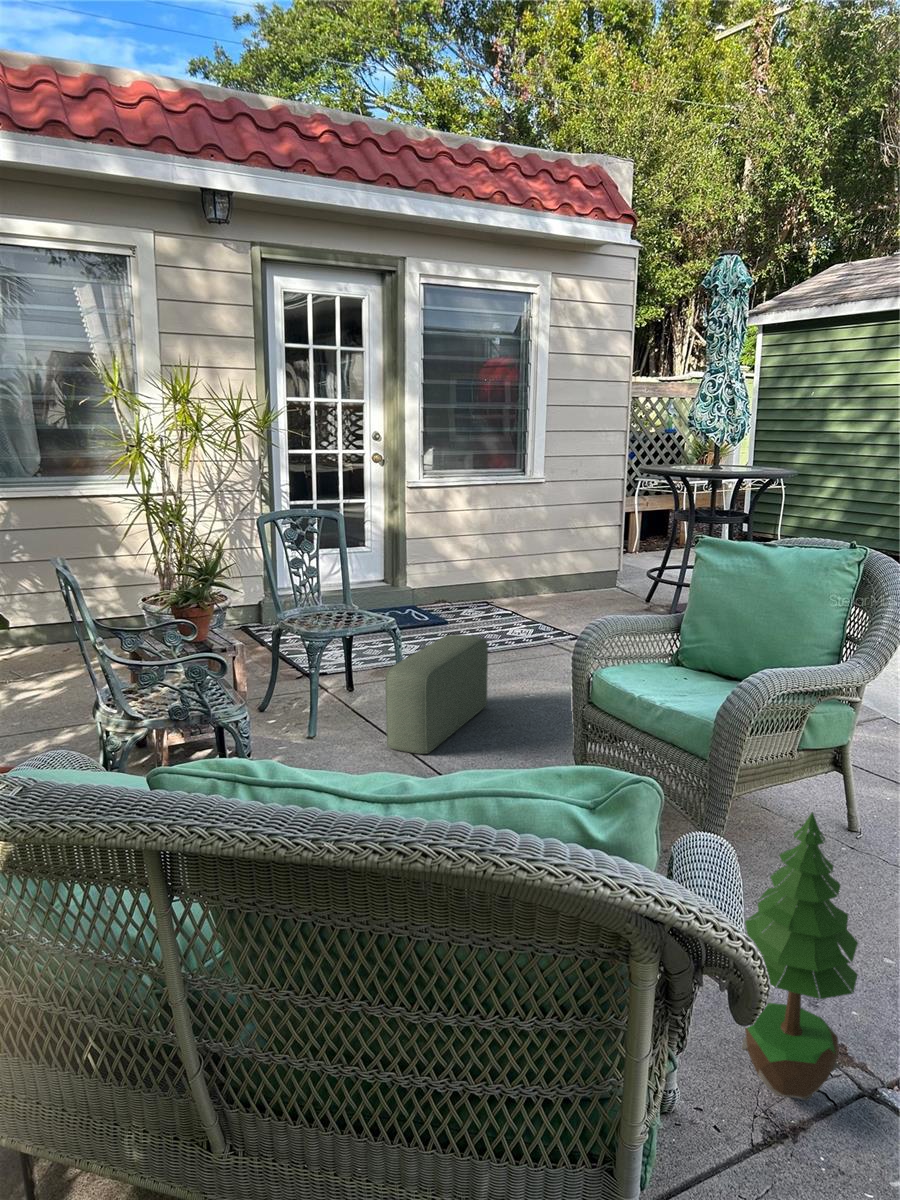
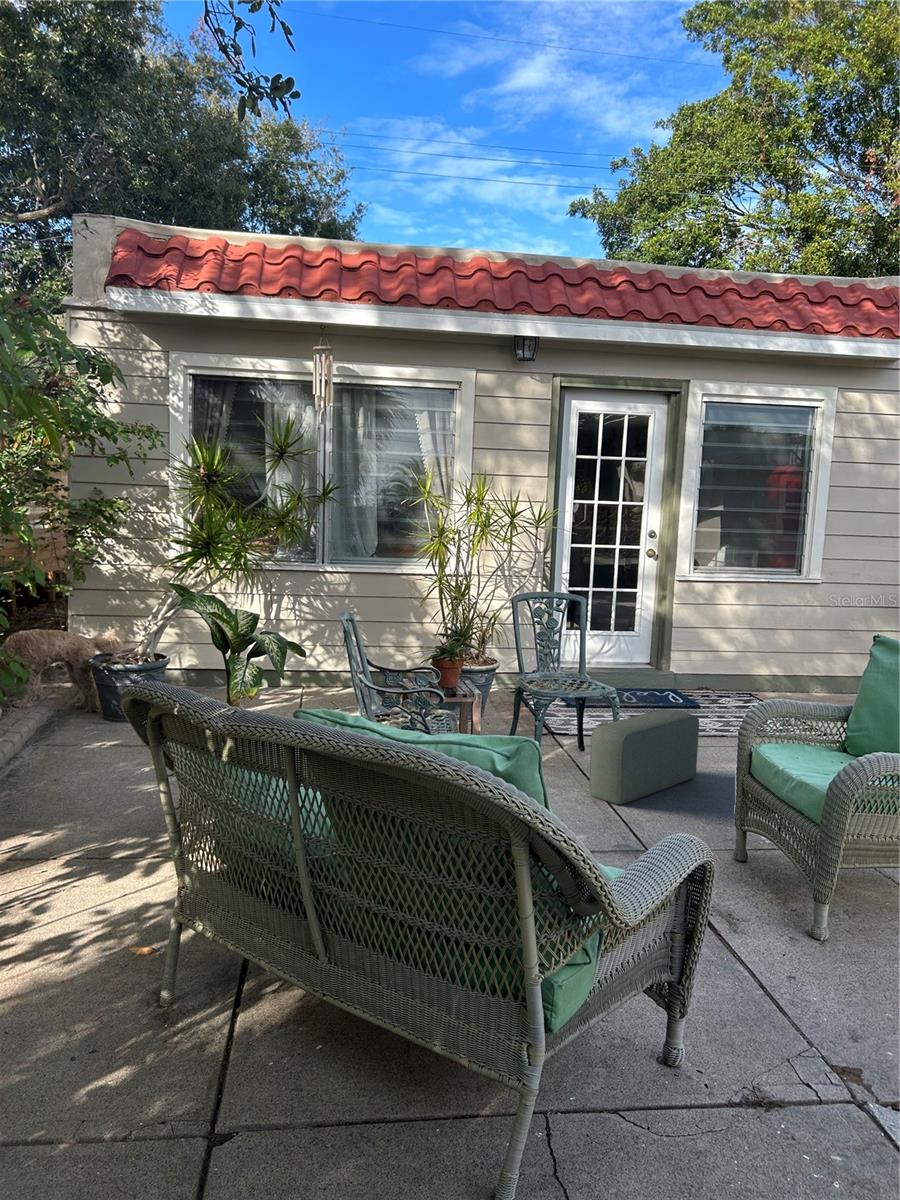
potted tree: present [742,812,858,1101] -> none [738,848,839,1099]

